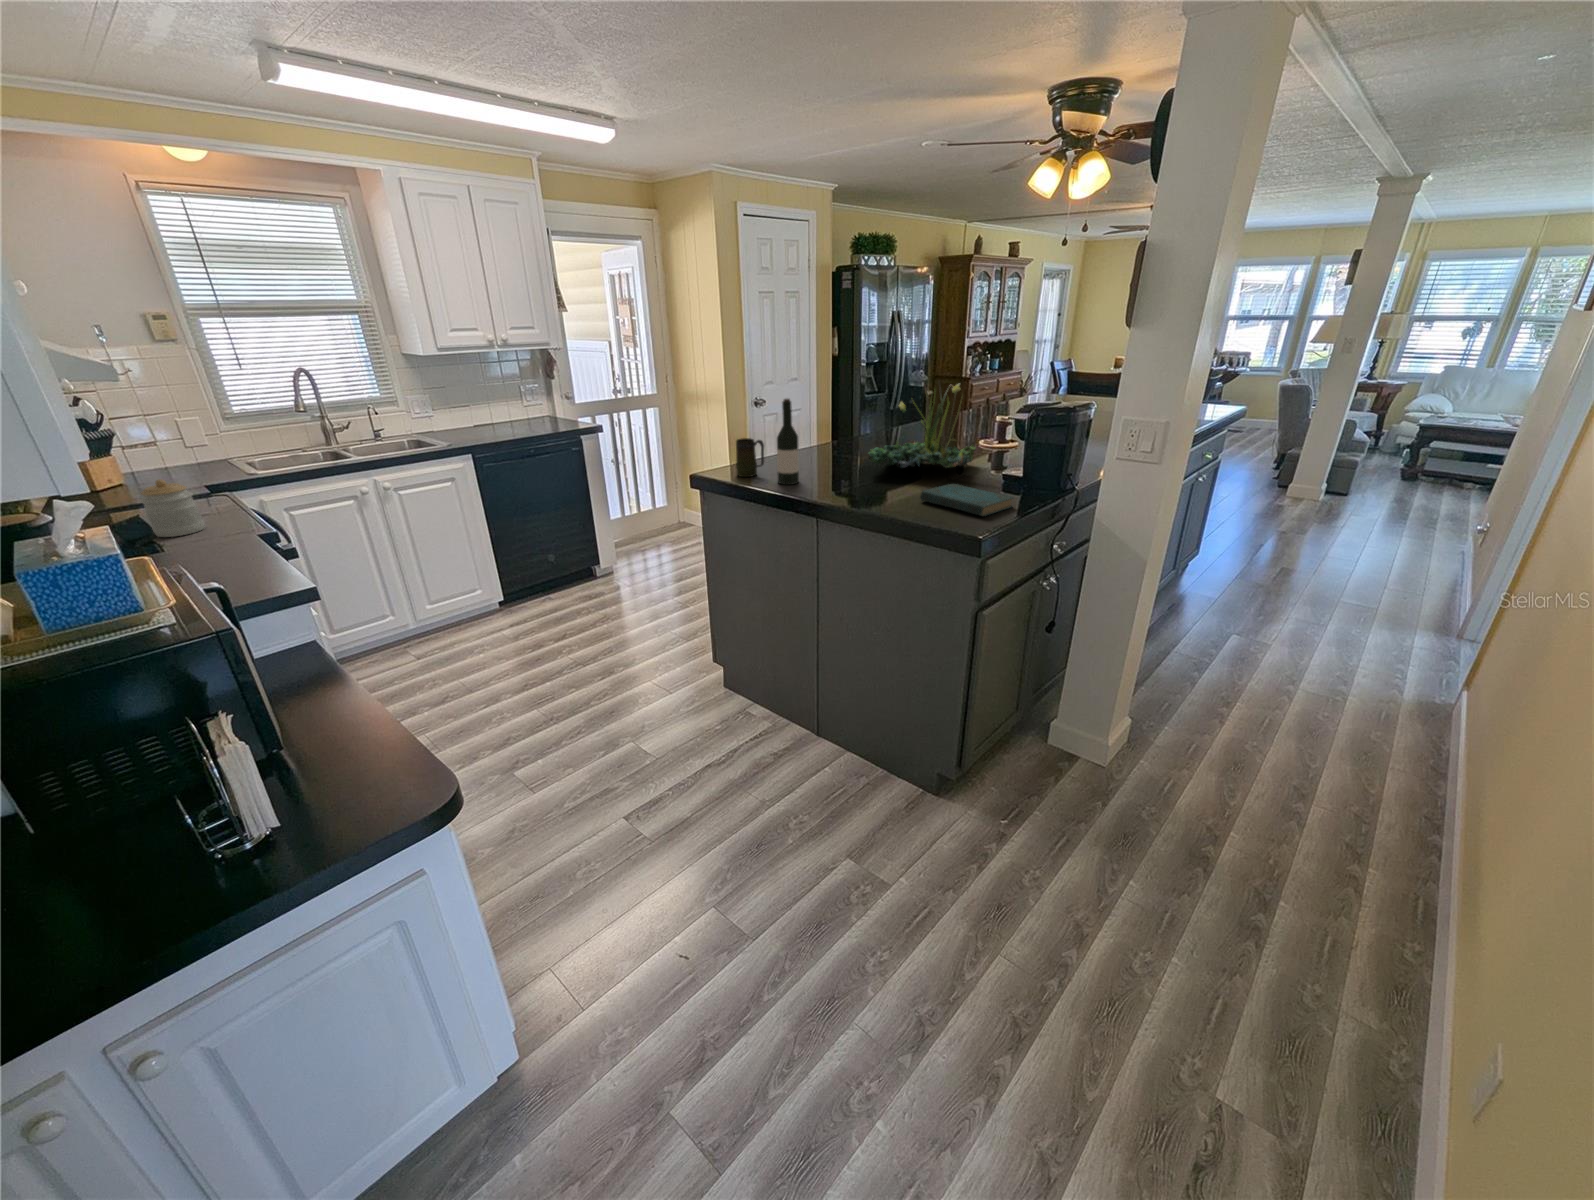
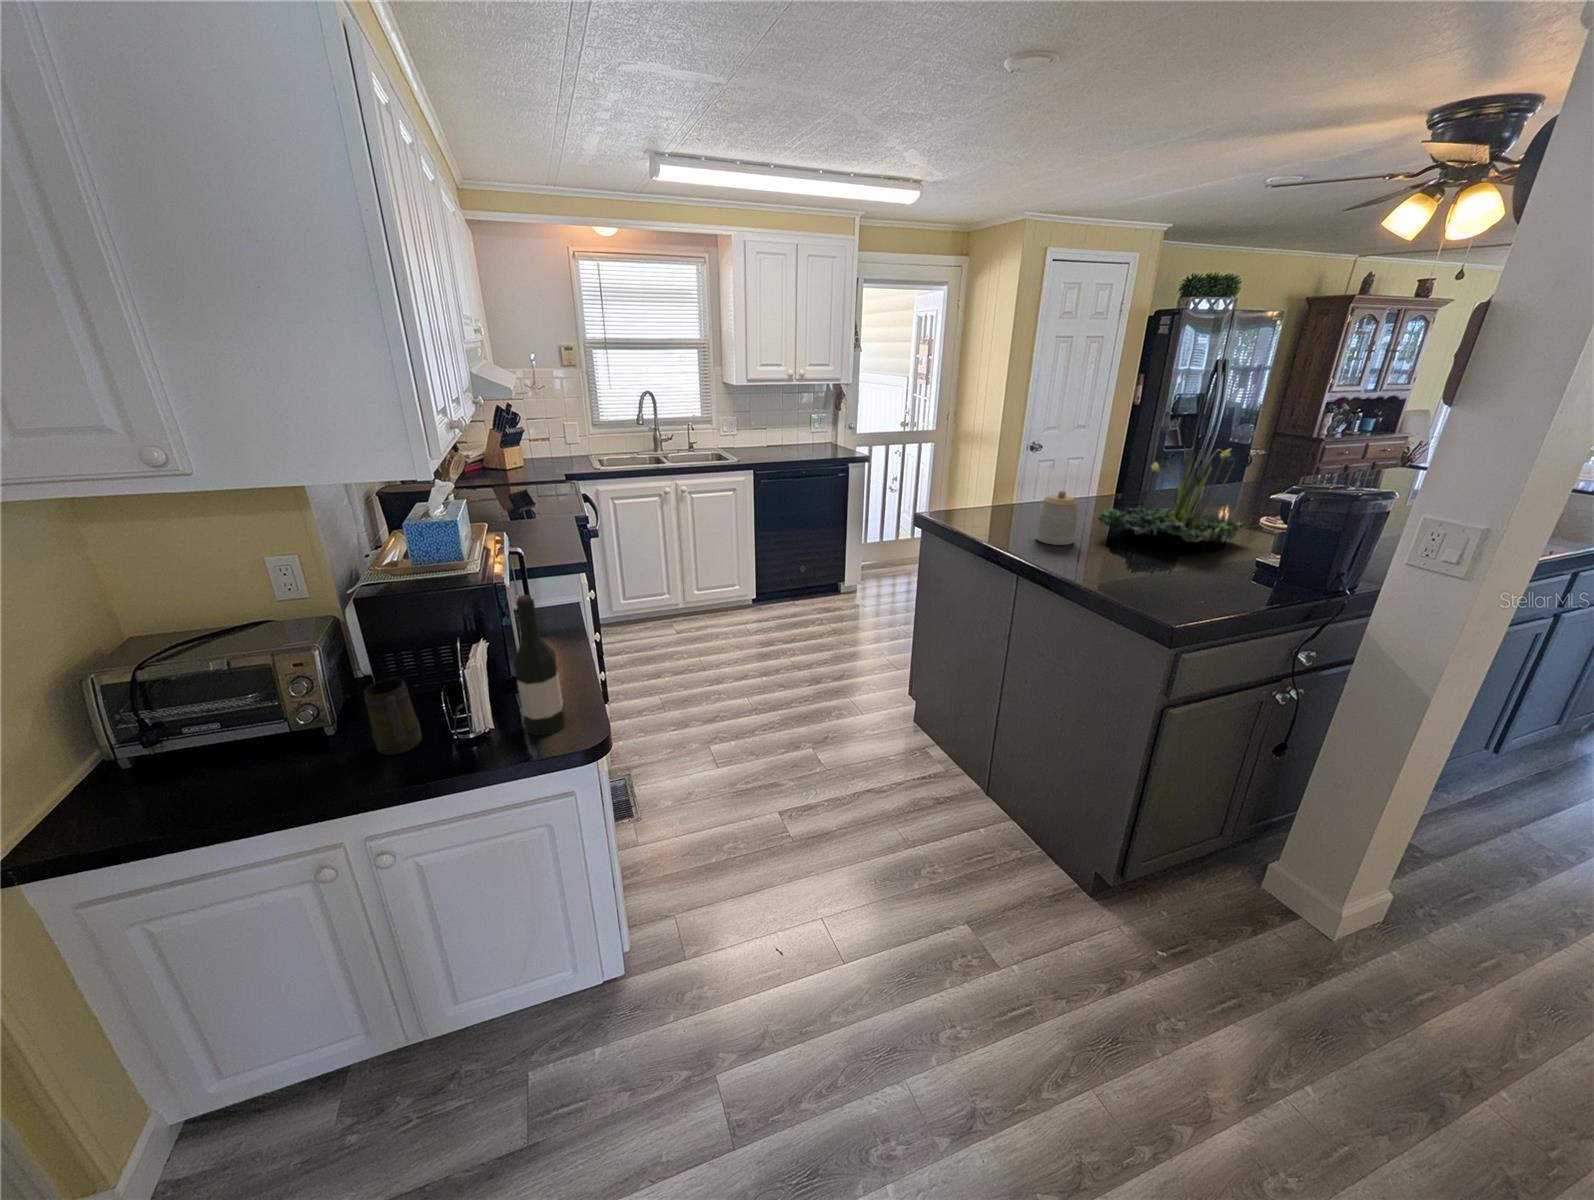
wine bottle: present [777,398,799,485] -> present [514,595,565,736]
mug: present [736,438,764,477] -> present [364,679,422,755]
jar: present [140,479,205,537] -> present [1036,491,1080,545]
book: present [920,484,1014,516] -> none [1137,560,1258,603]

